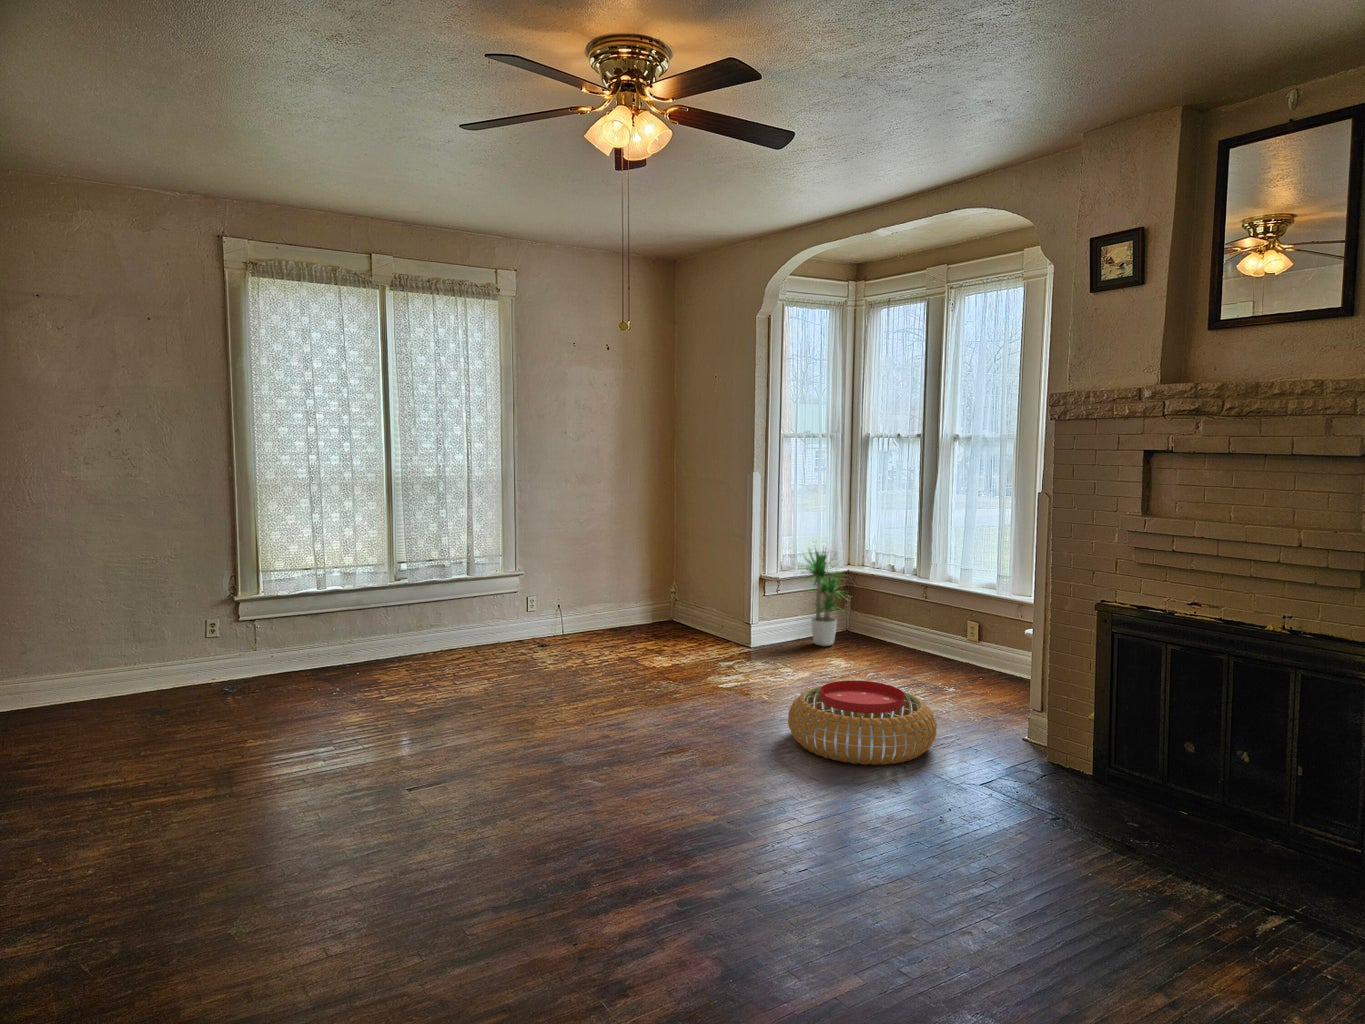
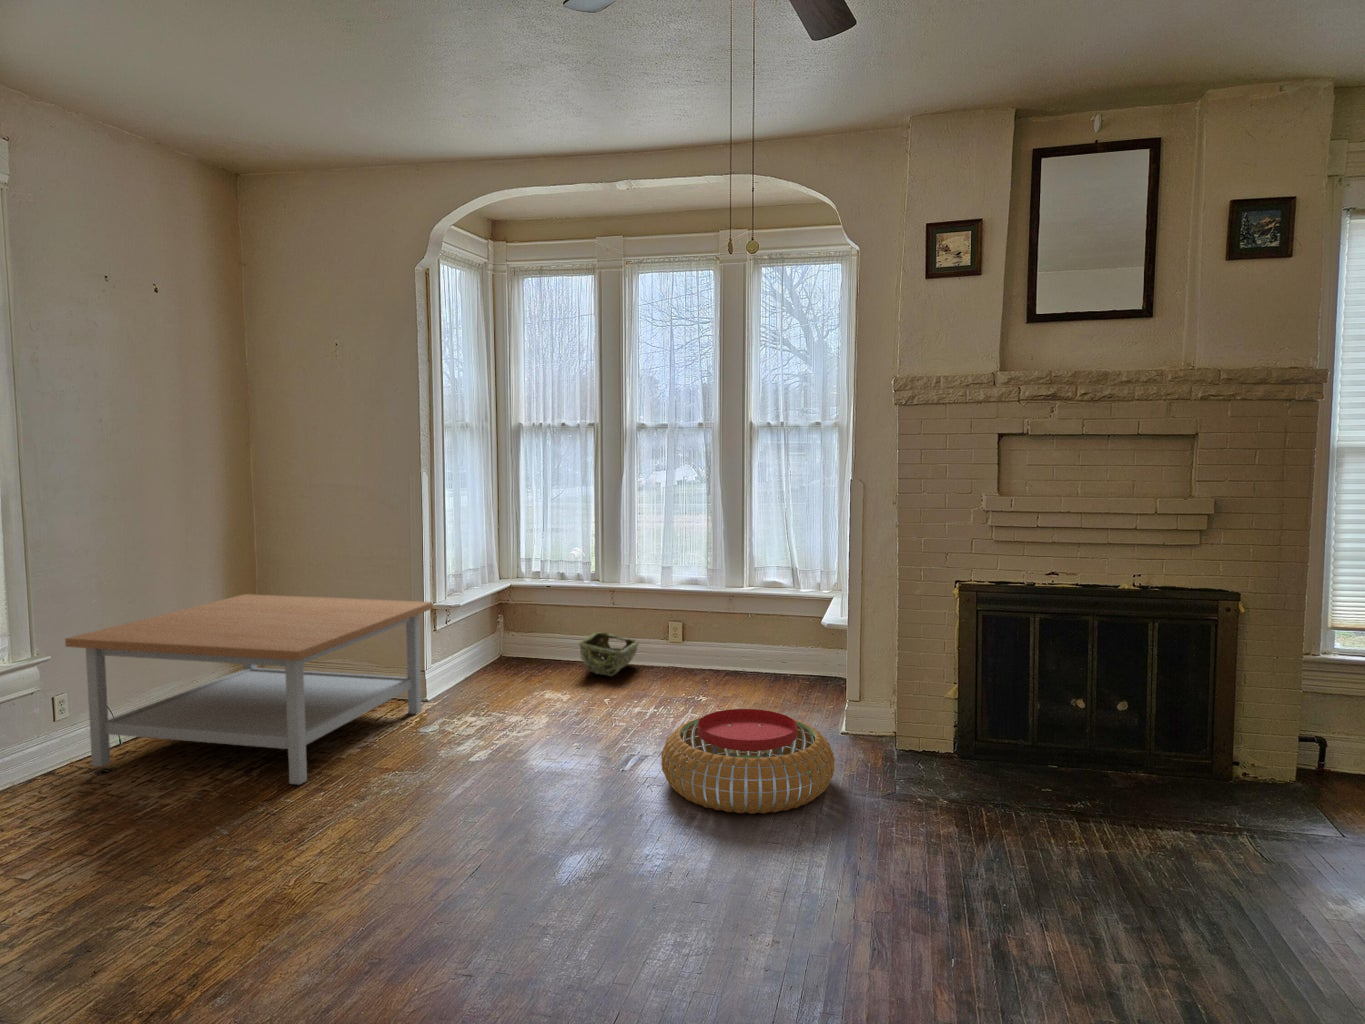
potted plant: present [800,551,842,646] -> none [464,558,539,681]
coffee table: none [528,552,746,672] -> present [65,594,433,784]
woven basket: none [877,620,944,657] -> present [579,632,639,676]

